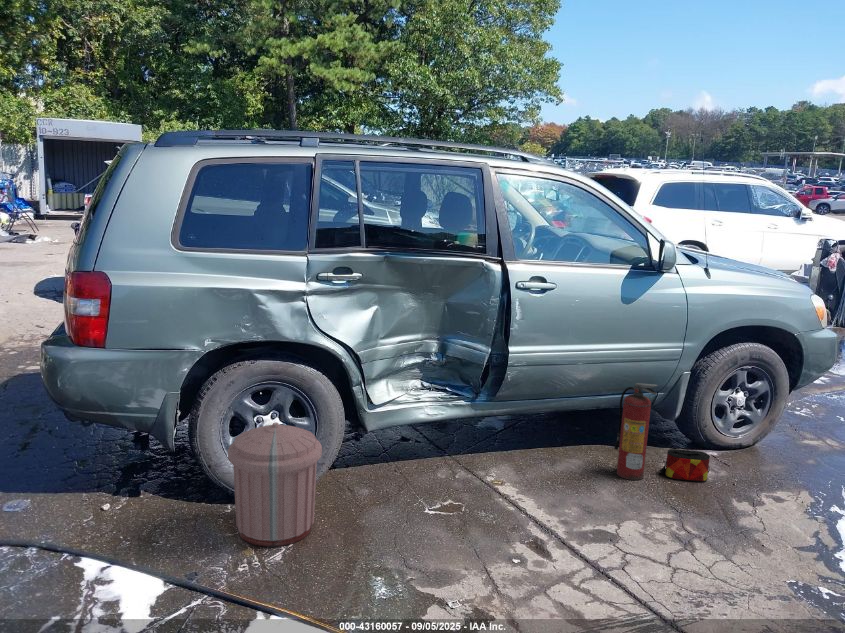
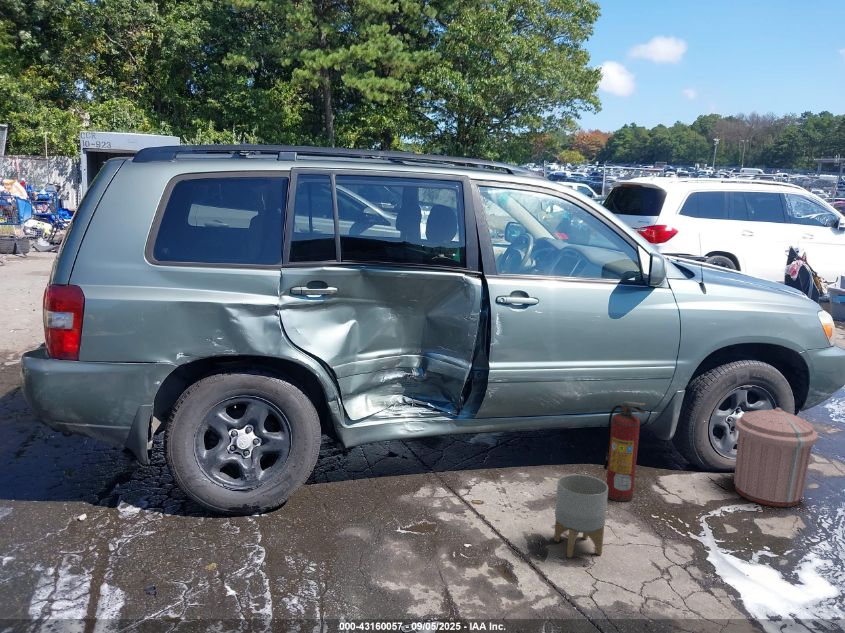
trash can: present [228,423,322,547] -> present [734,408,818,507]
bag: present [660,449,710,482] -> none [650,470,703,505]
planter: none [577,453,631,534] -> present [554,474,608,558]

